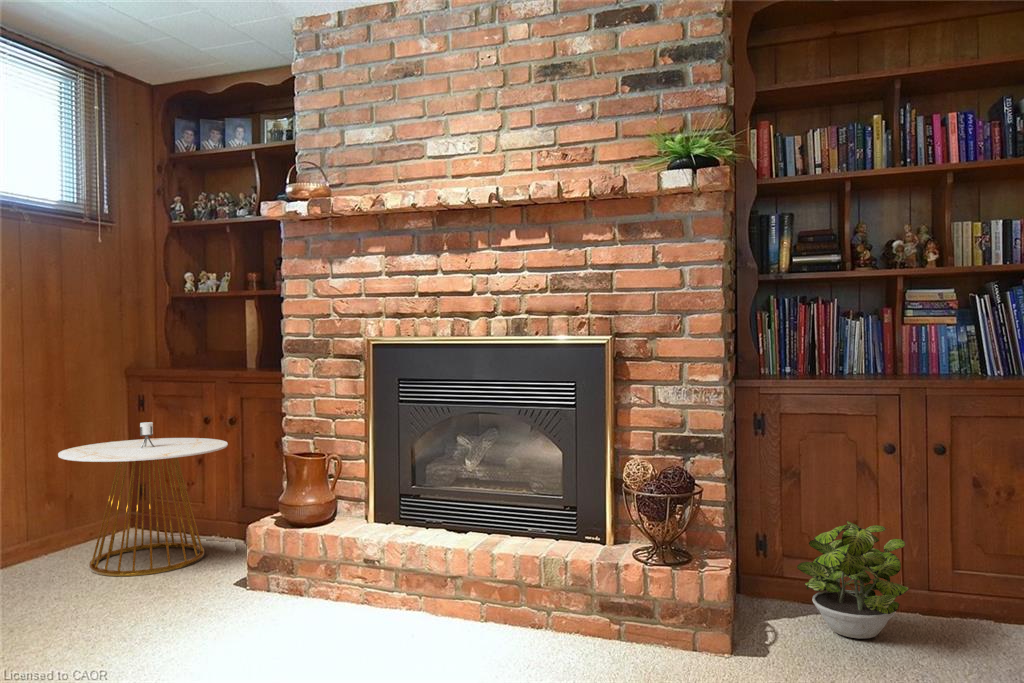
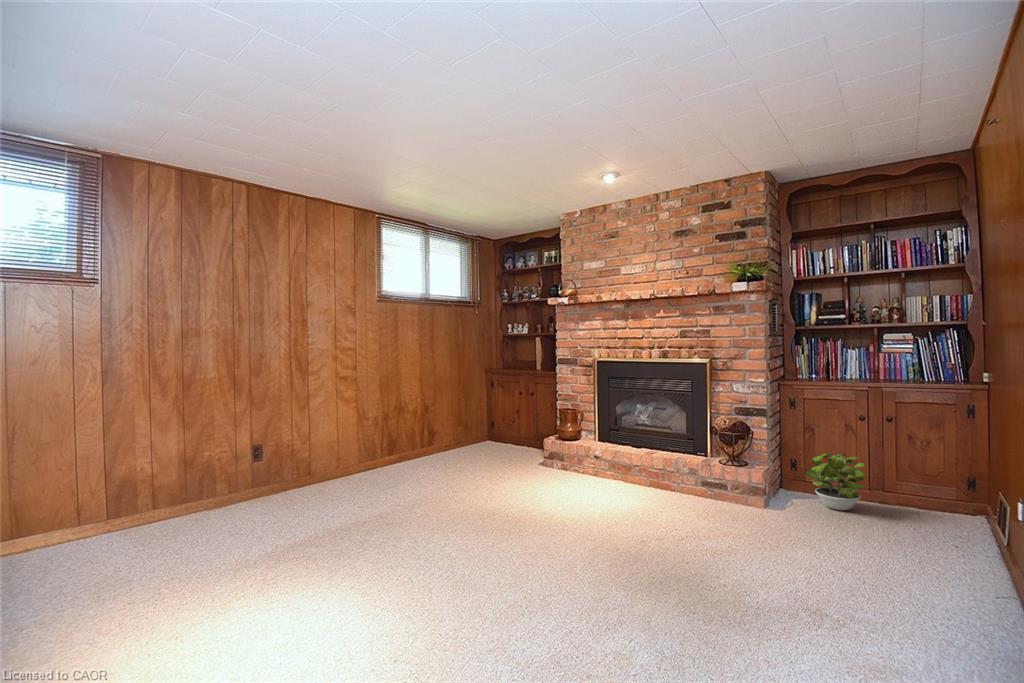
side table: present [58,422,228,576] -> none [465,393,531,458]

